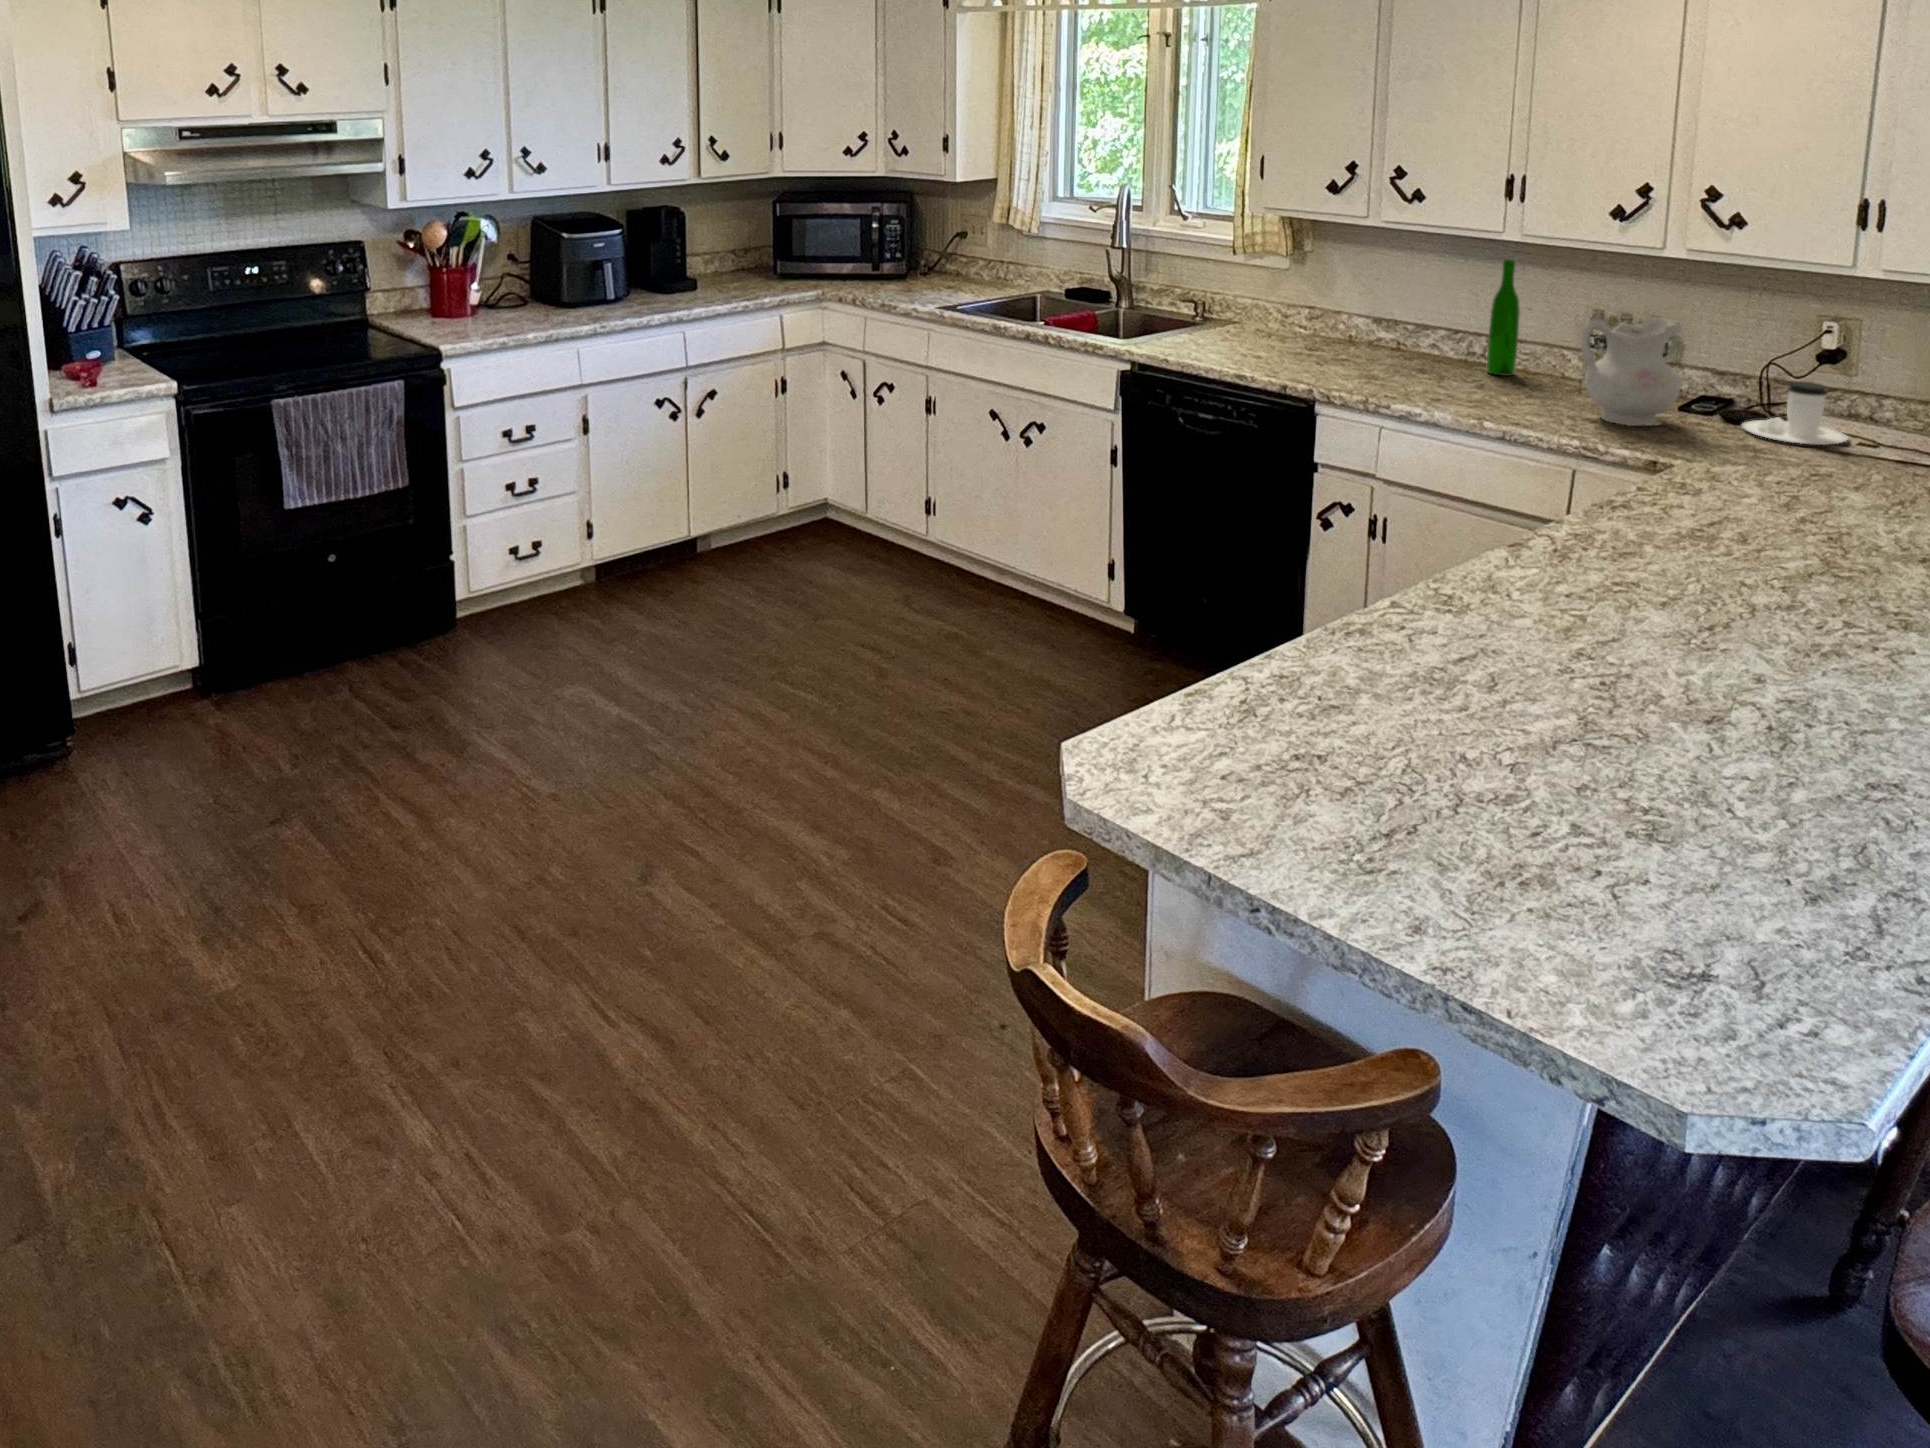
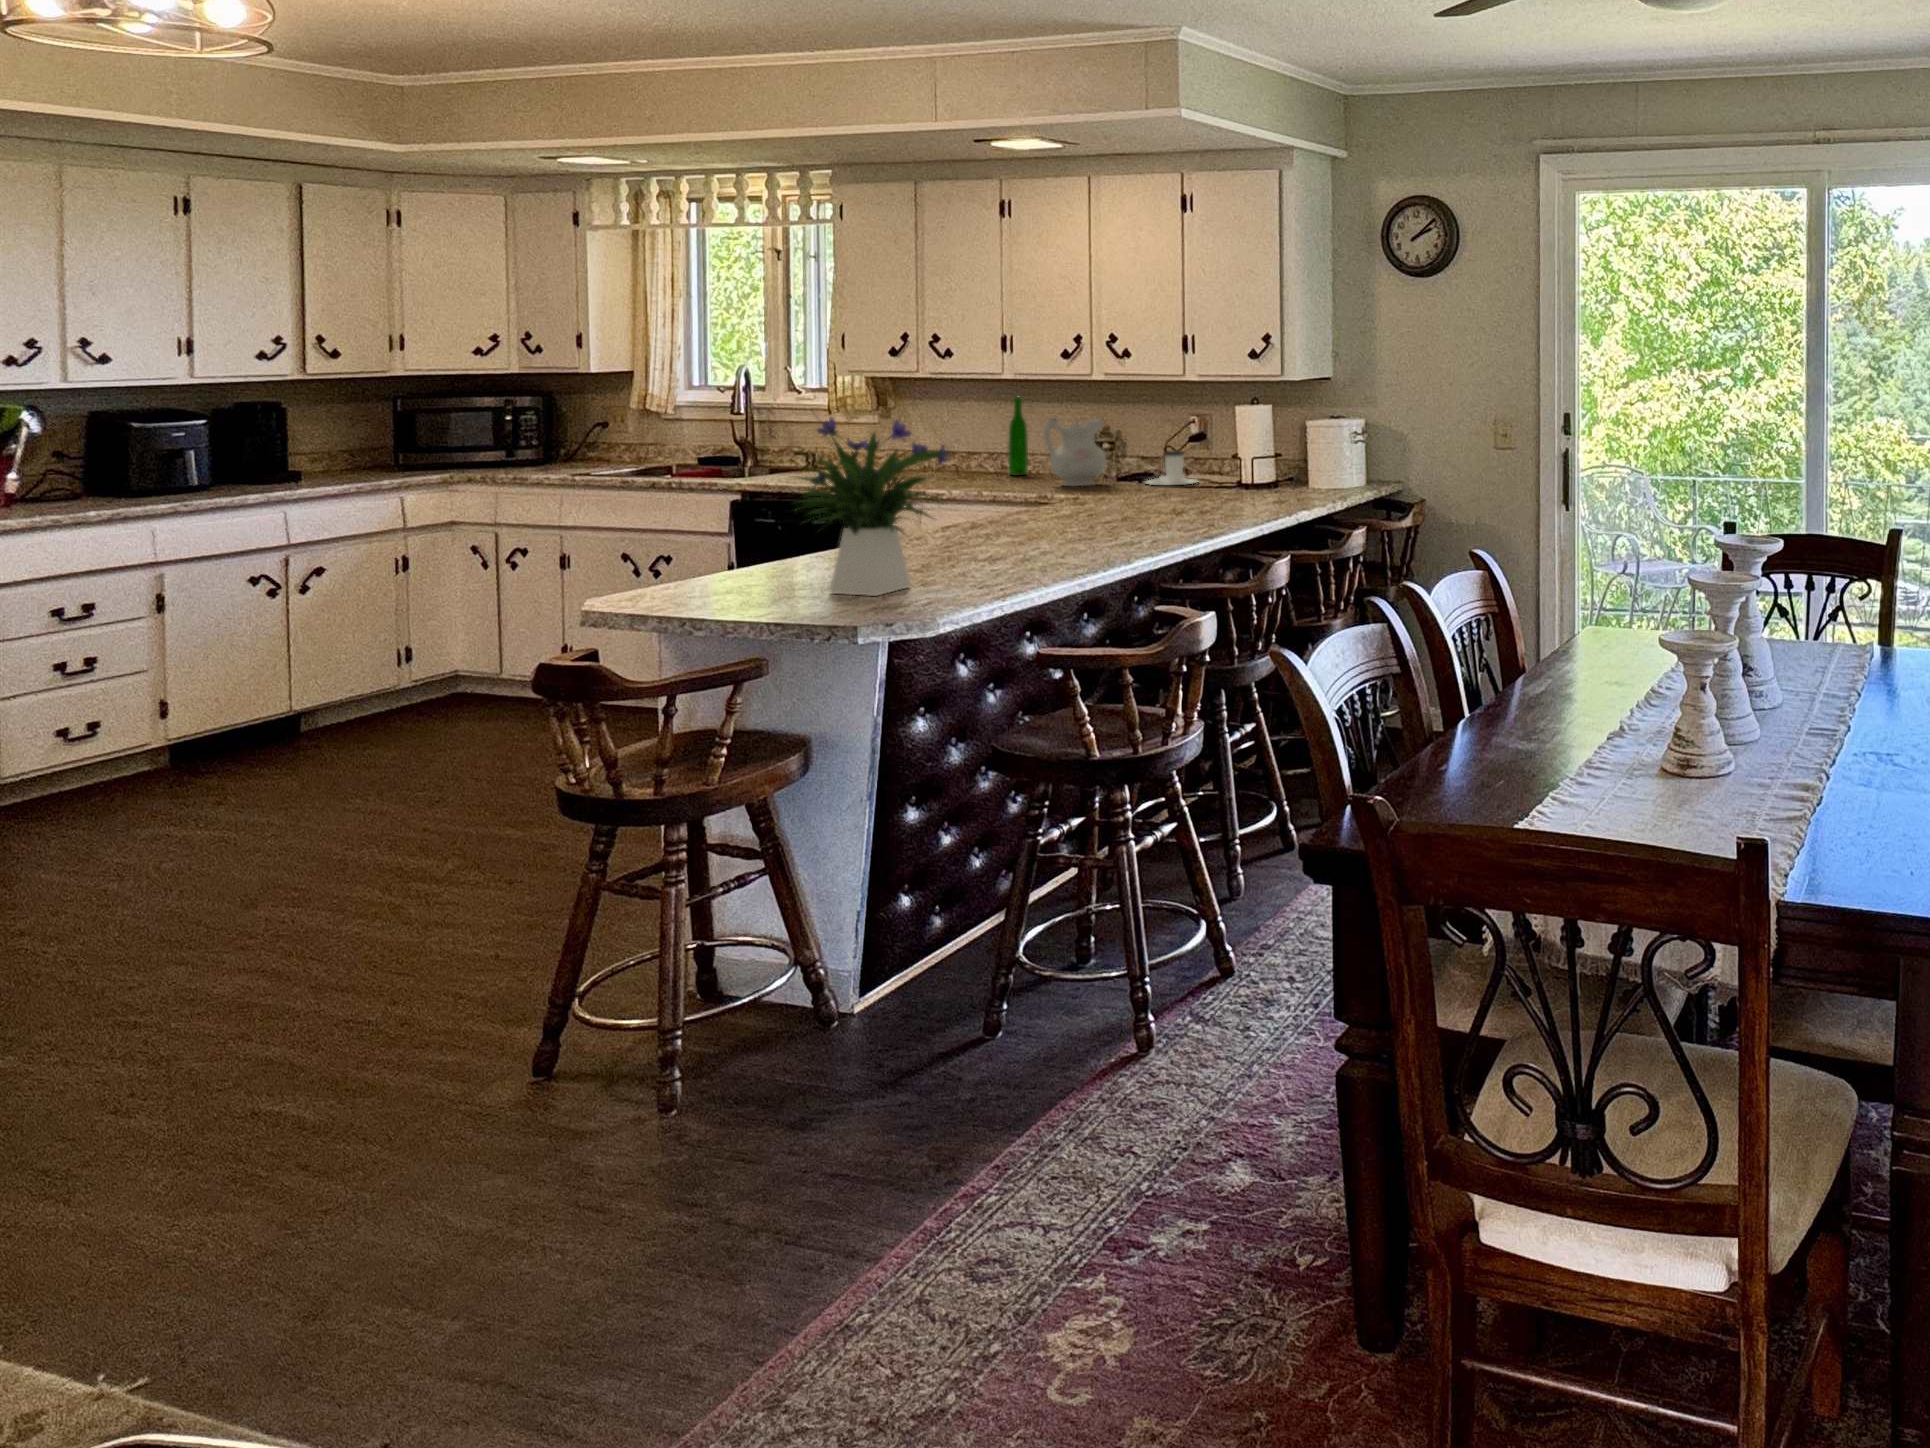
flower arrangement: none [1386,484,1816,909] -> present [772,417,949,596]

